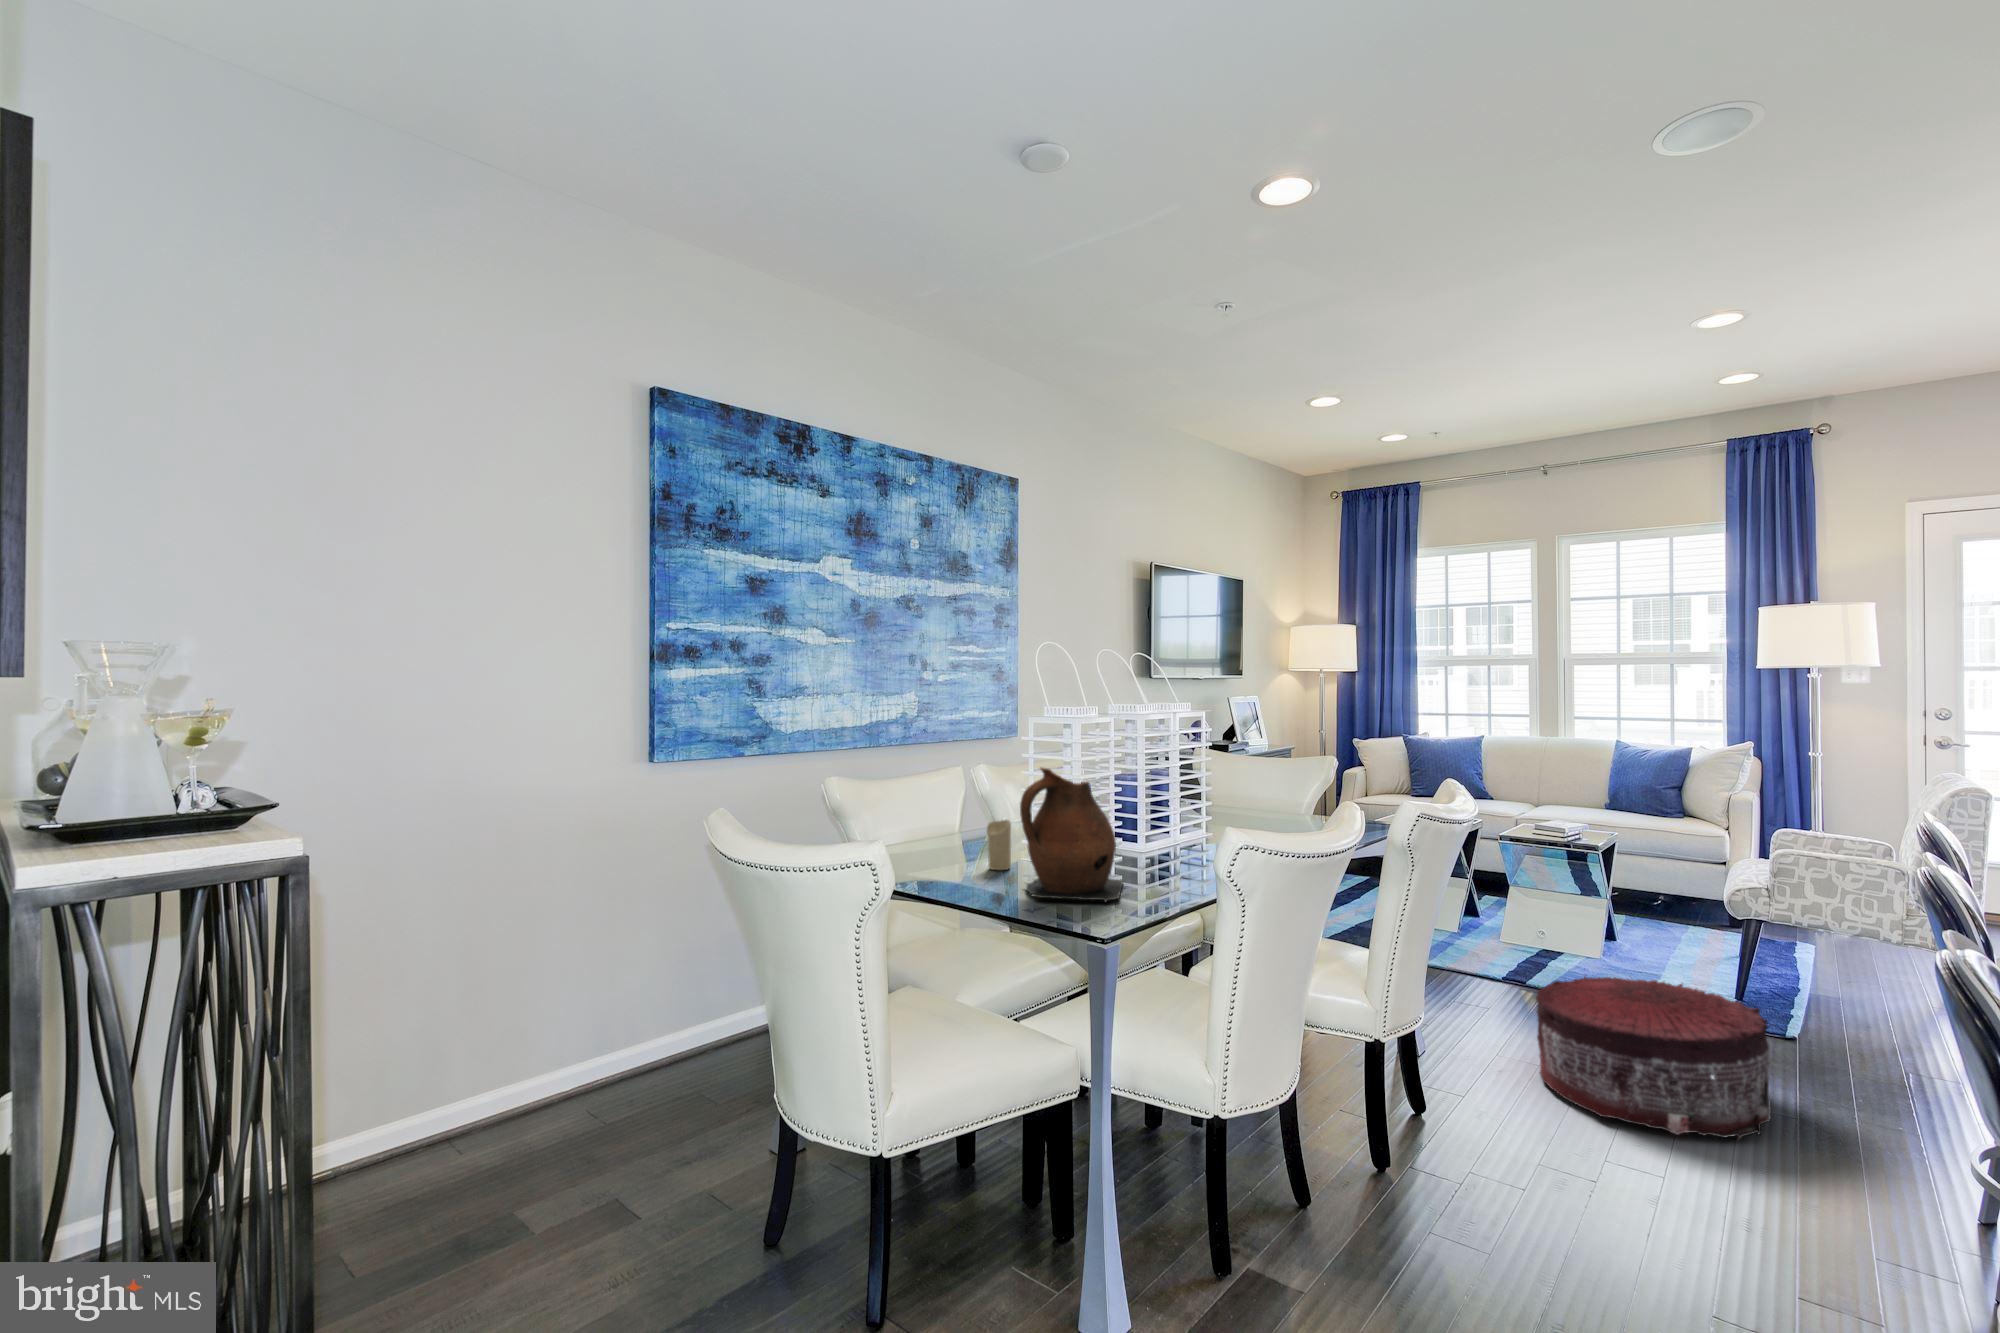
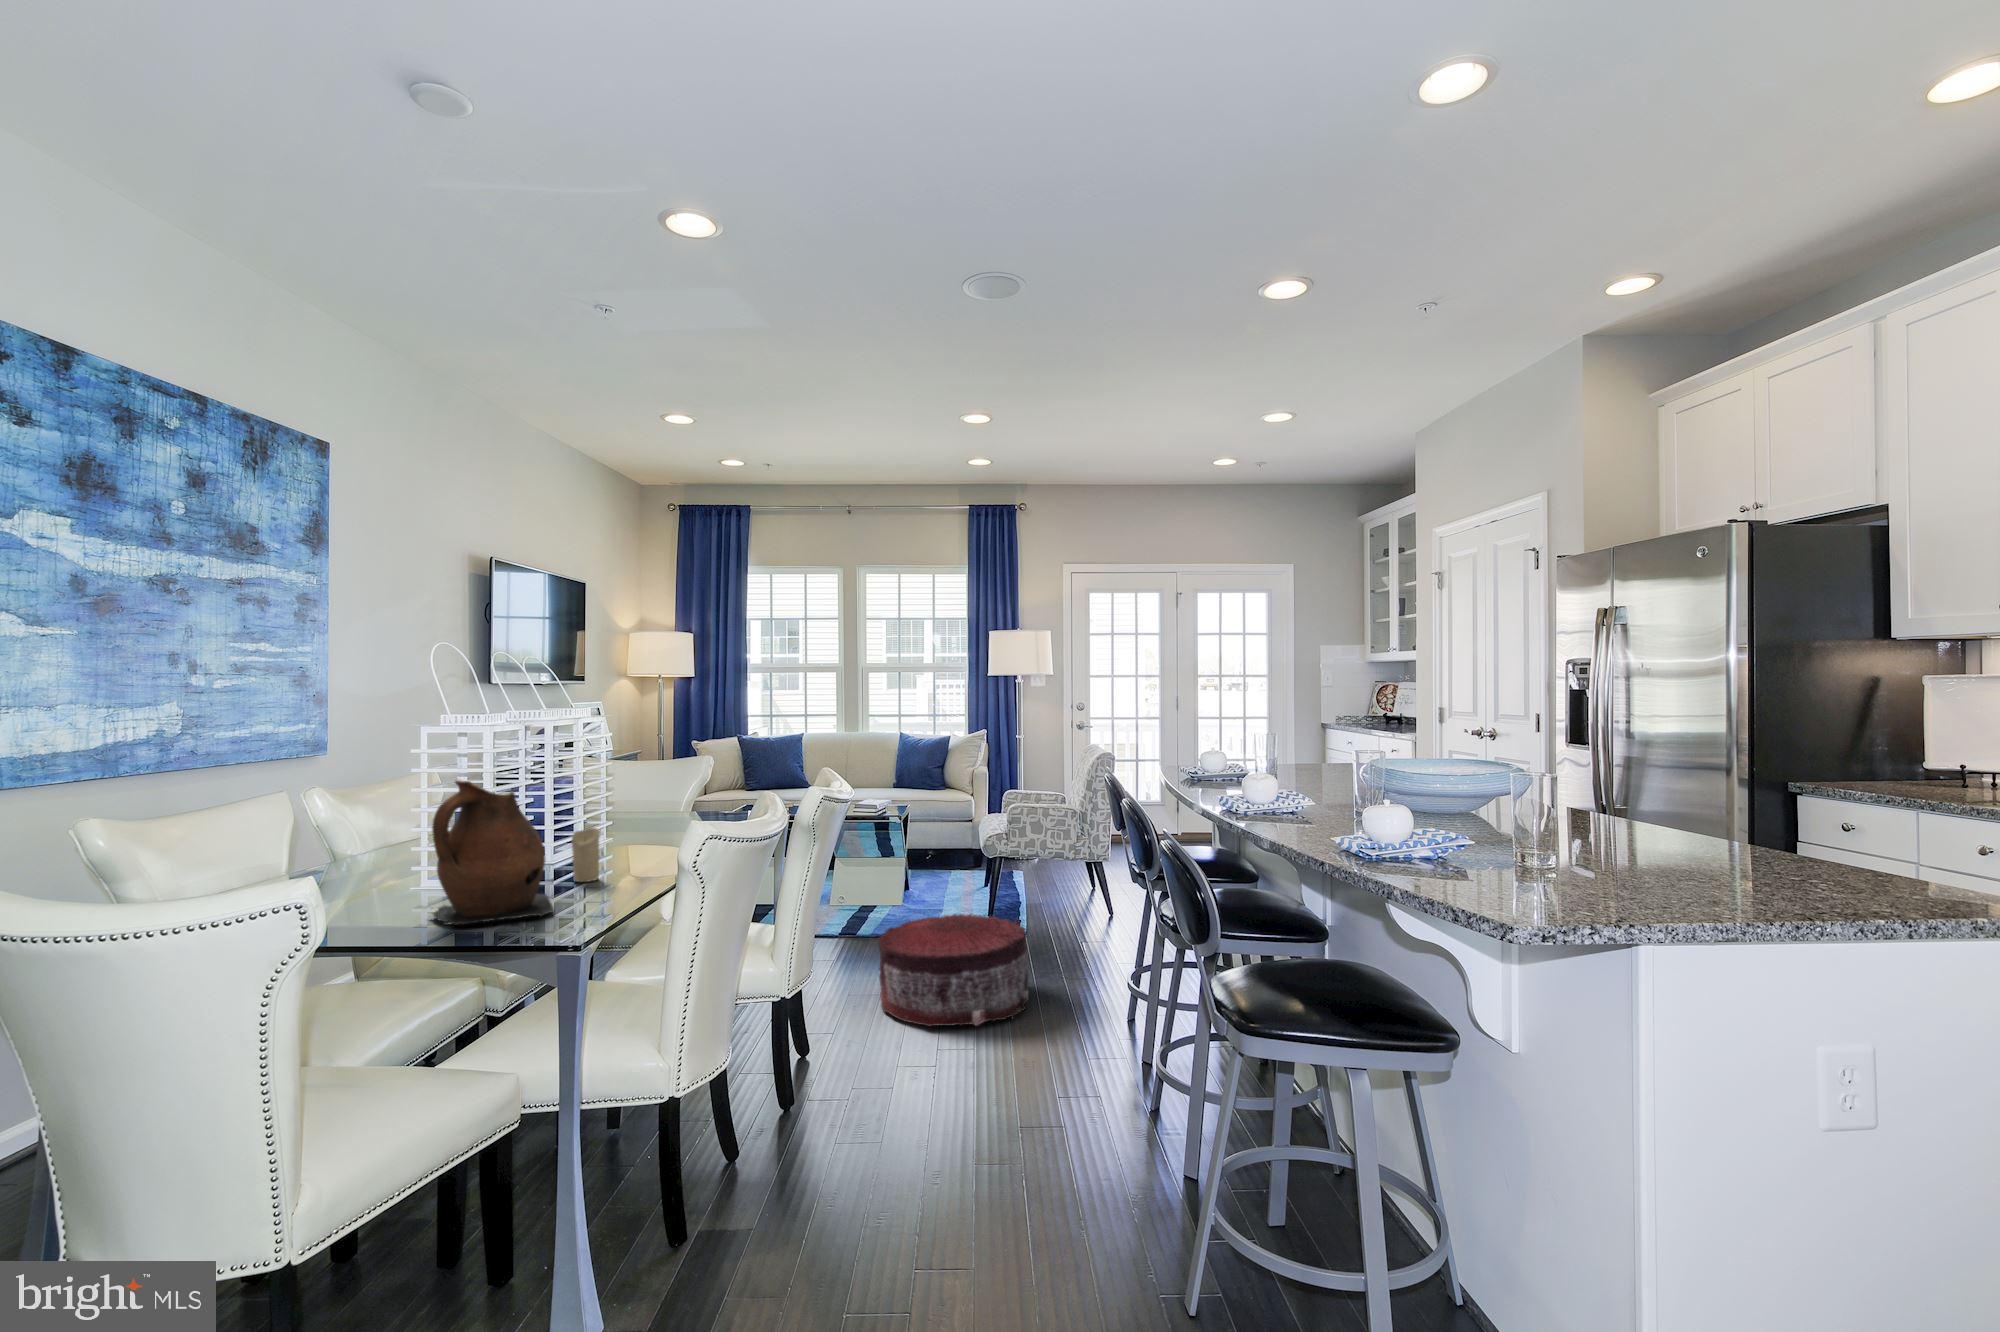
candle: present [987,820,1011,870] -> present [572,828,600,882]

